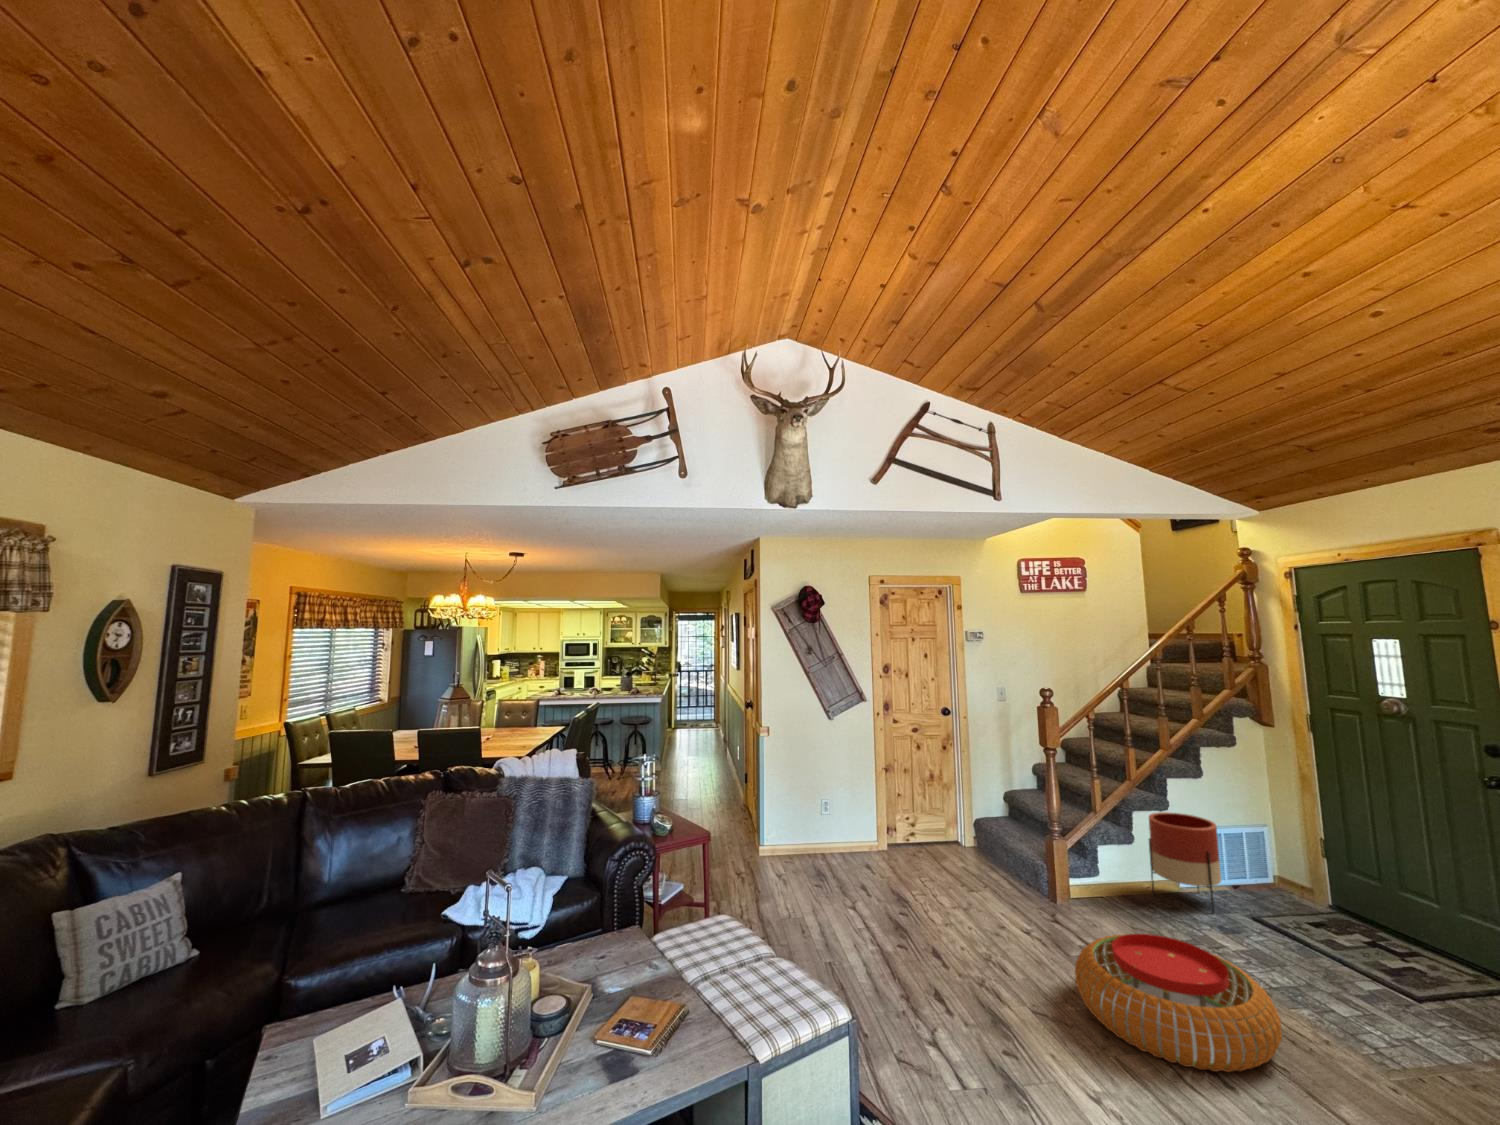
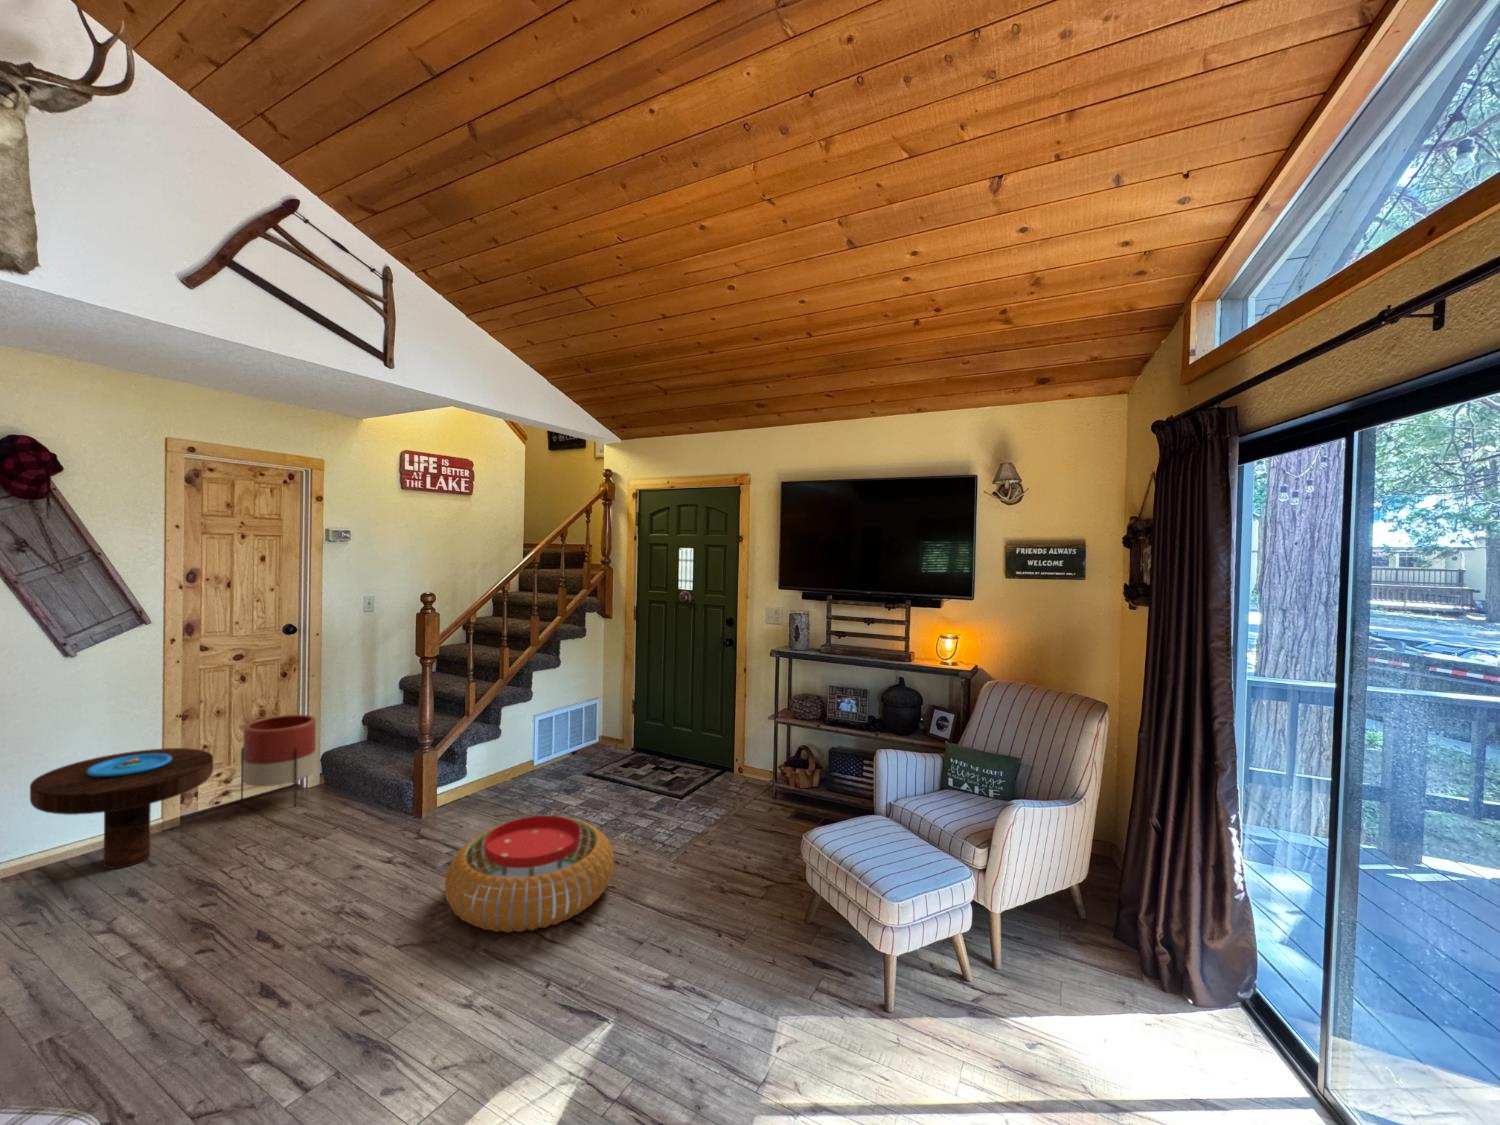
side table: none [813,790,901,872] -> present [30,748,213,869]
planter: present [1149,812,1222,913] -> present [241,715,316,806]

